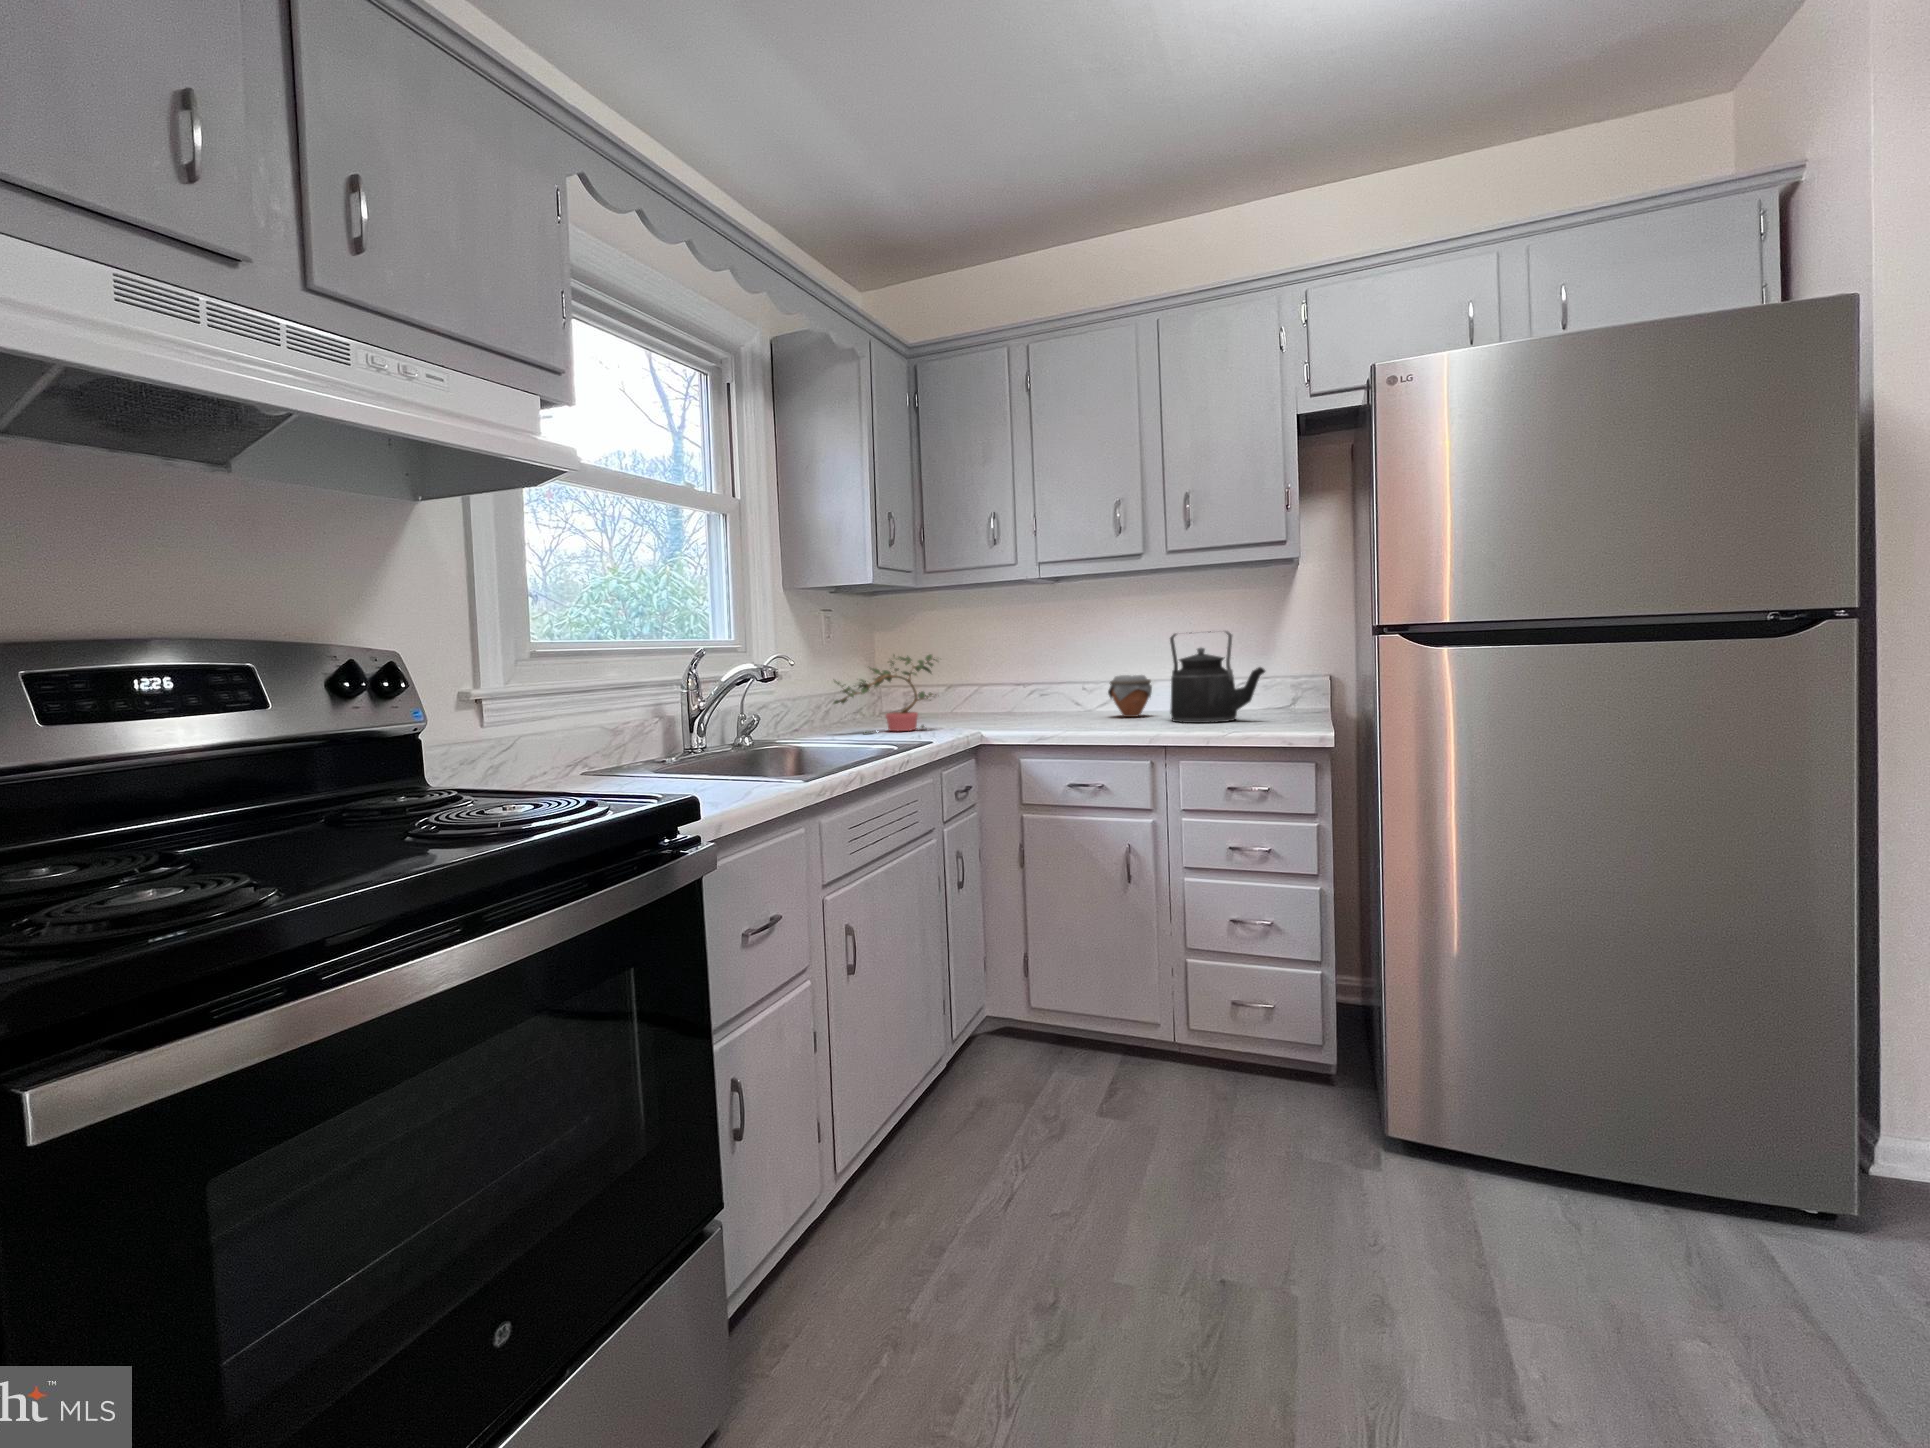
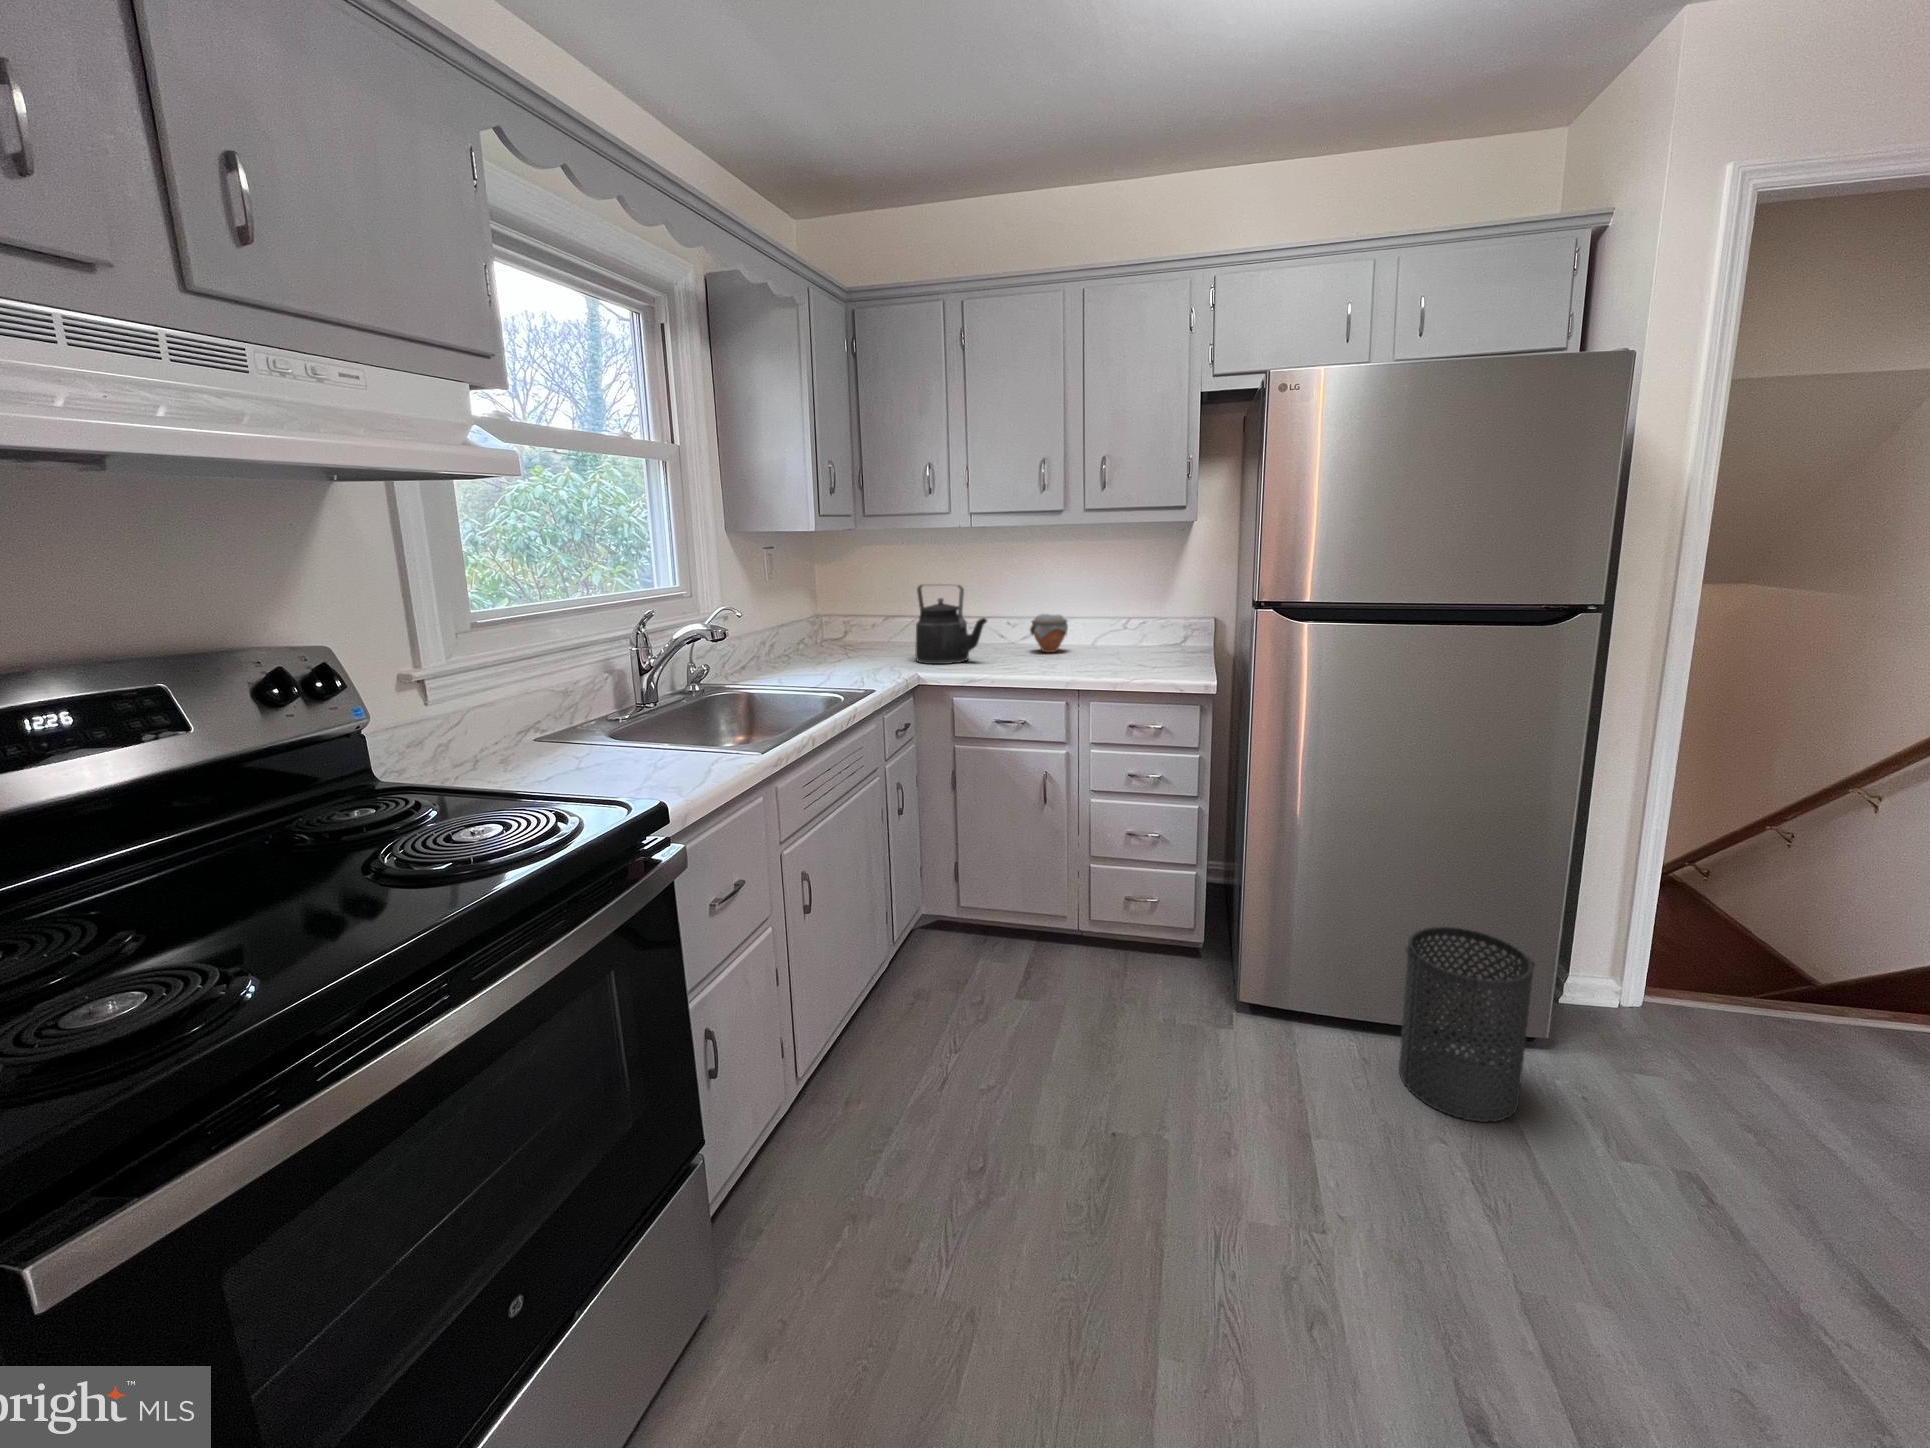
kettle: present [1170,631,1265,723] -> present [916,584,987,664]
potted plant: present [833,654,938,733] -> none [778,598,883,675]
trash can: none [1617,1041,1822,1324] -> present [1399,927,1535,1122]

